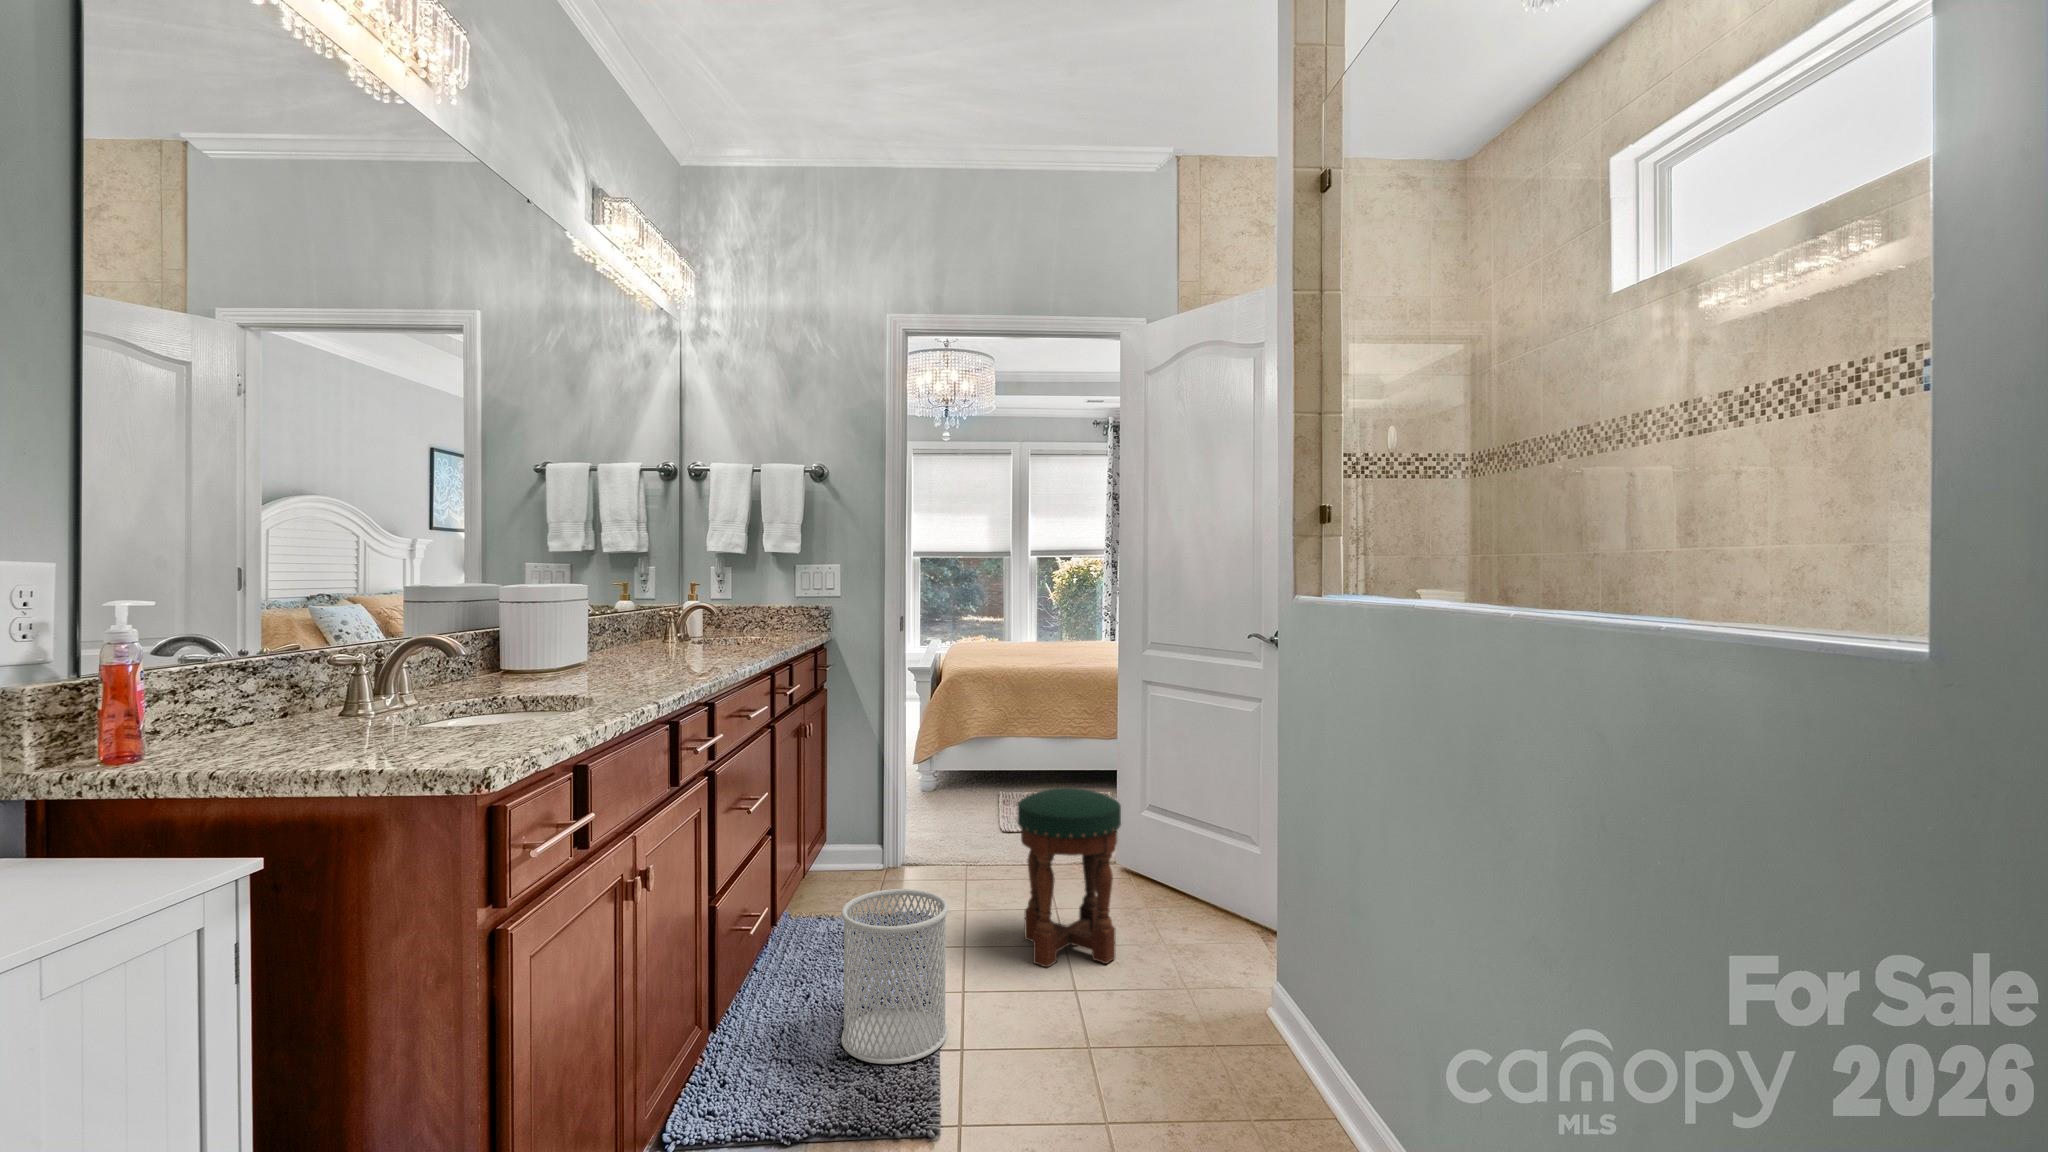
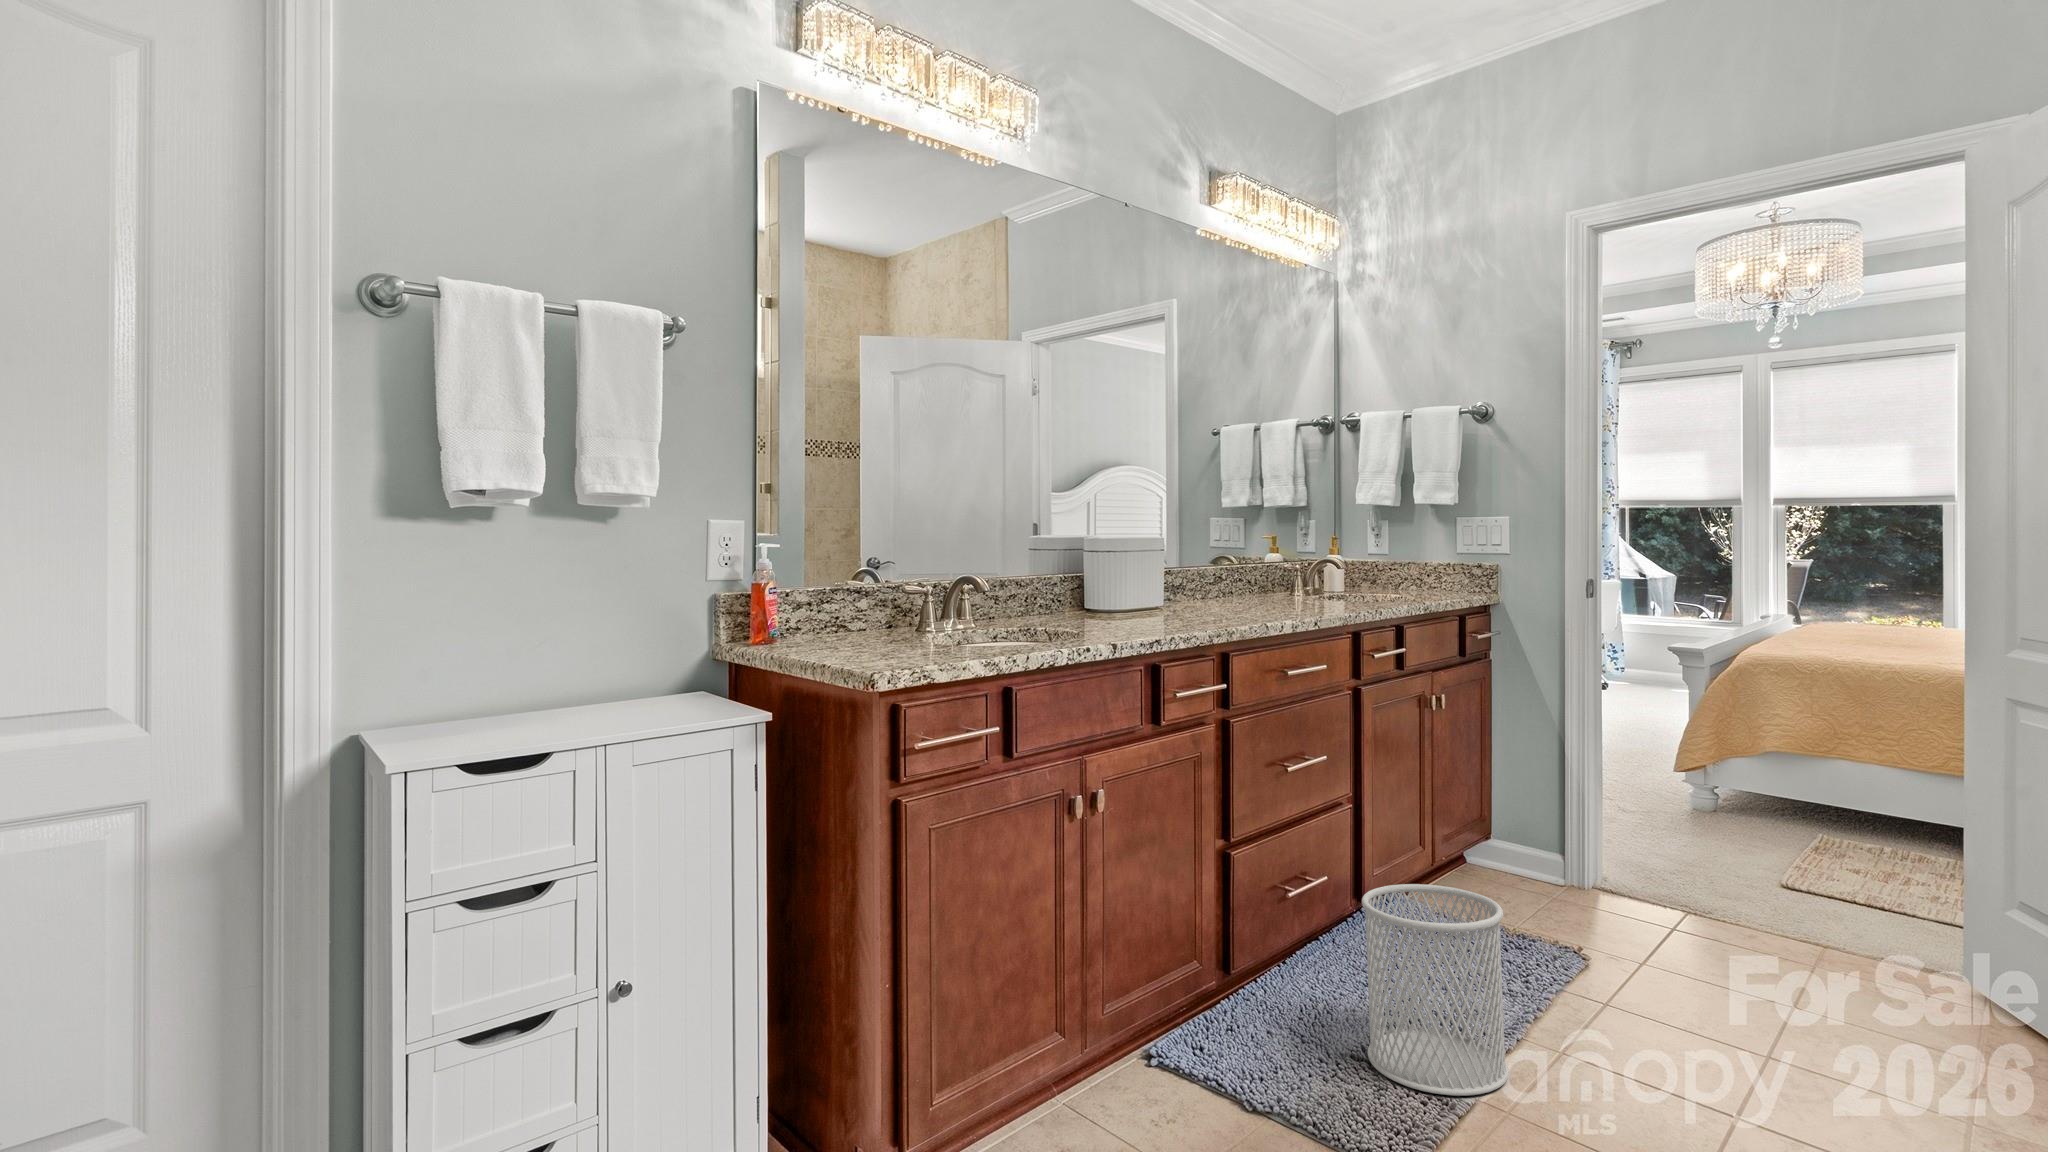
stool: present [1017,788,1121,968] -> none [1688,810,1892,1099]

